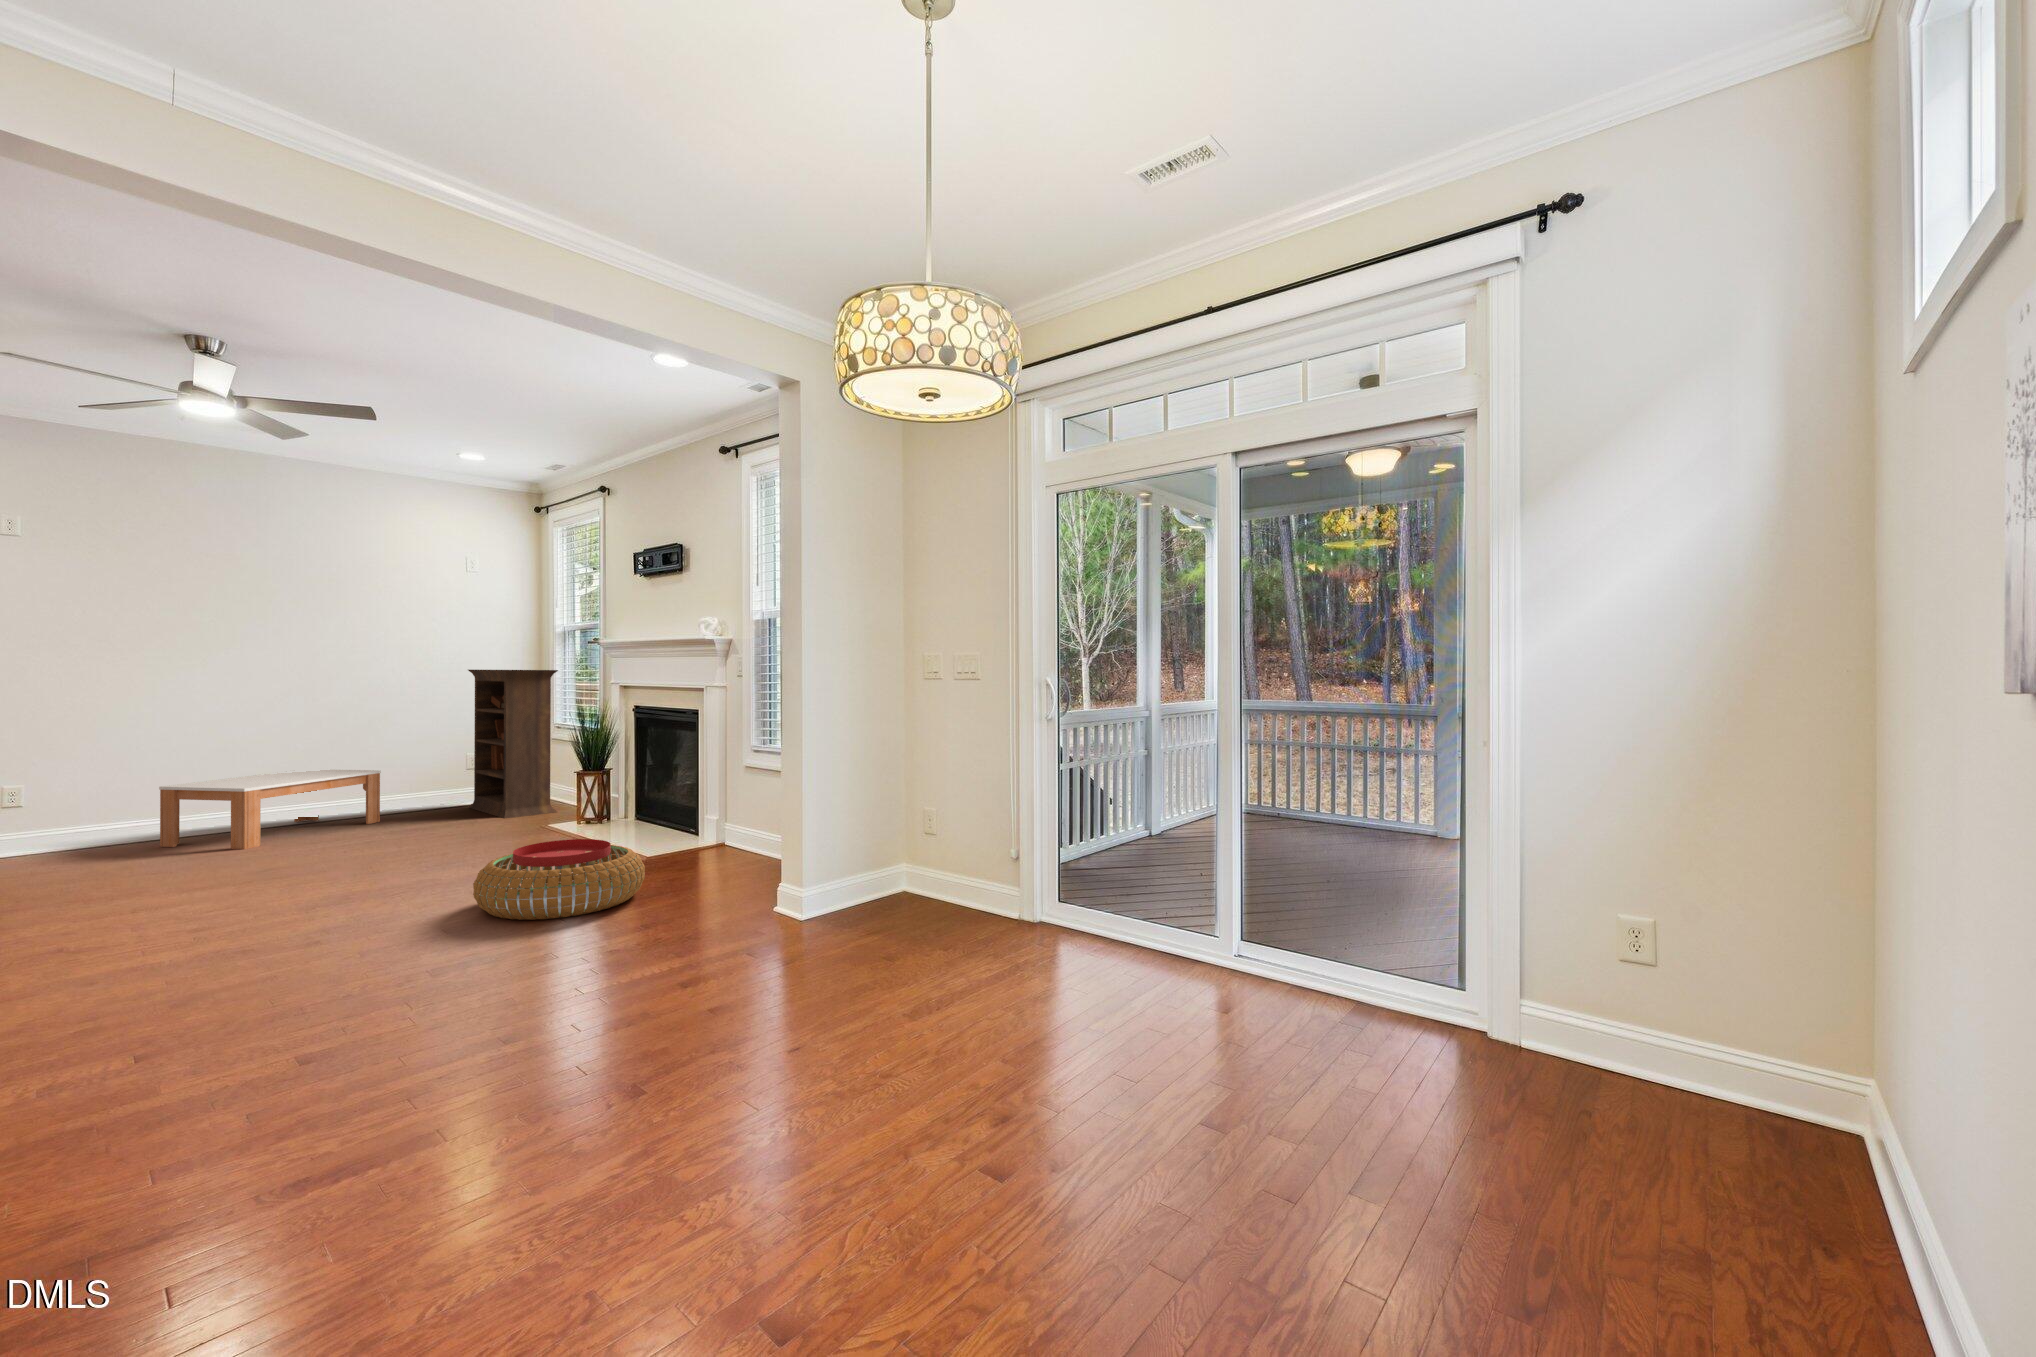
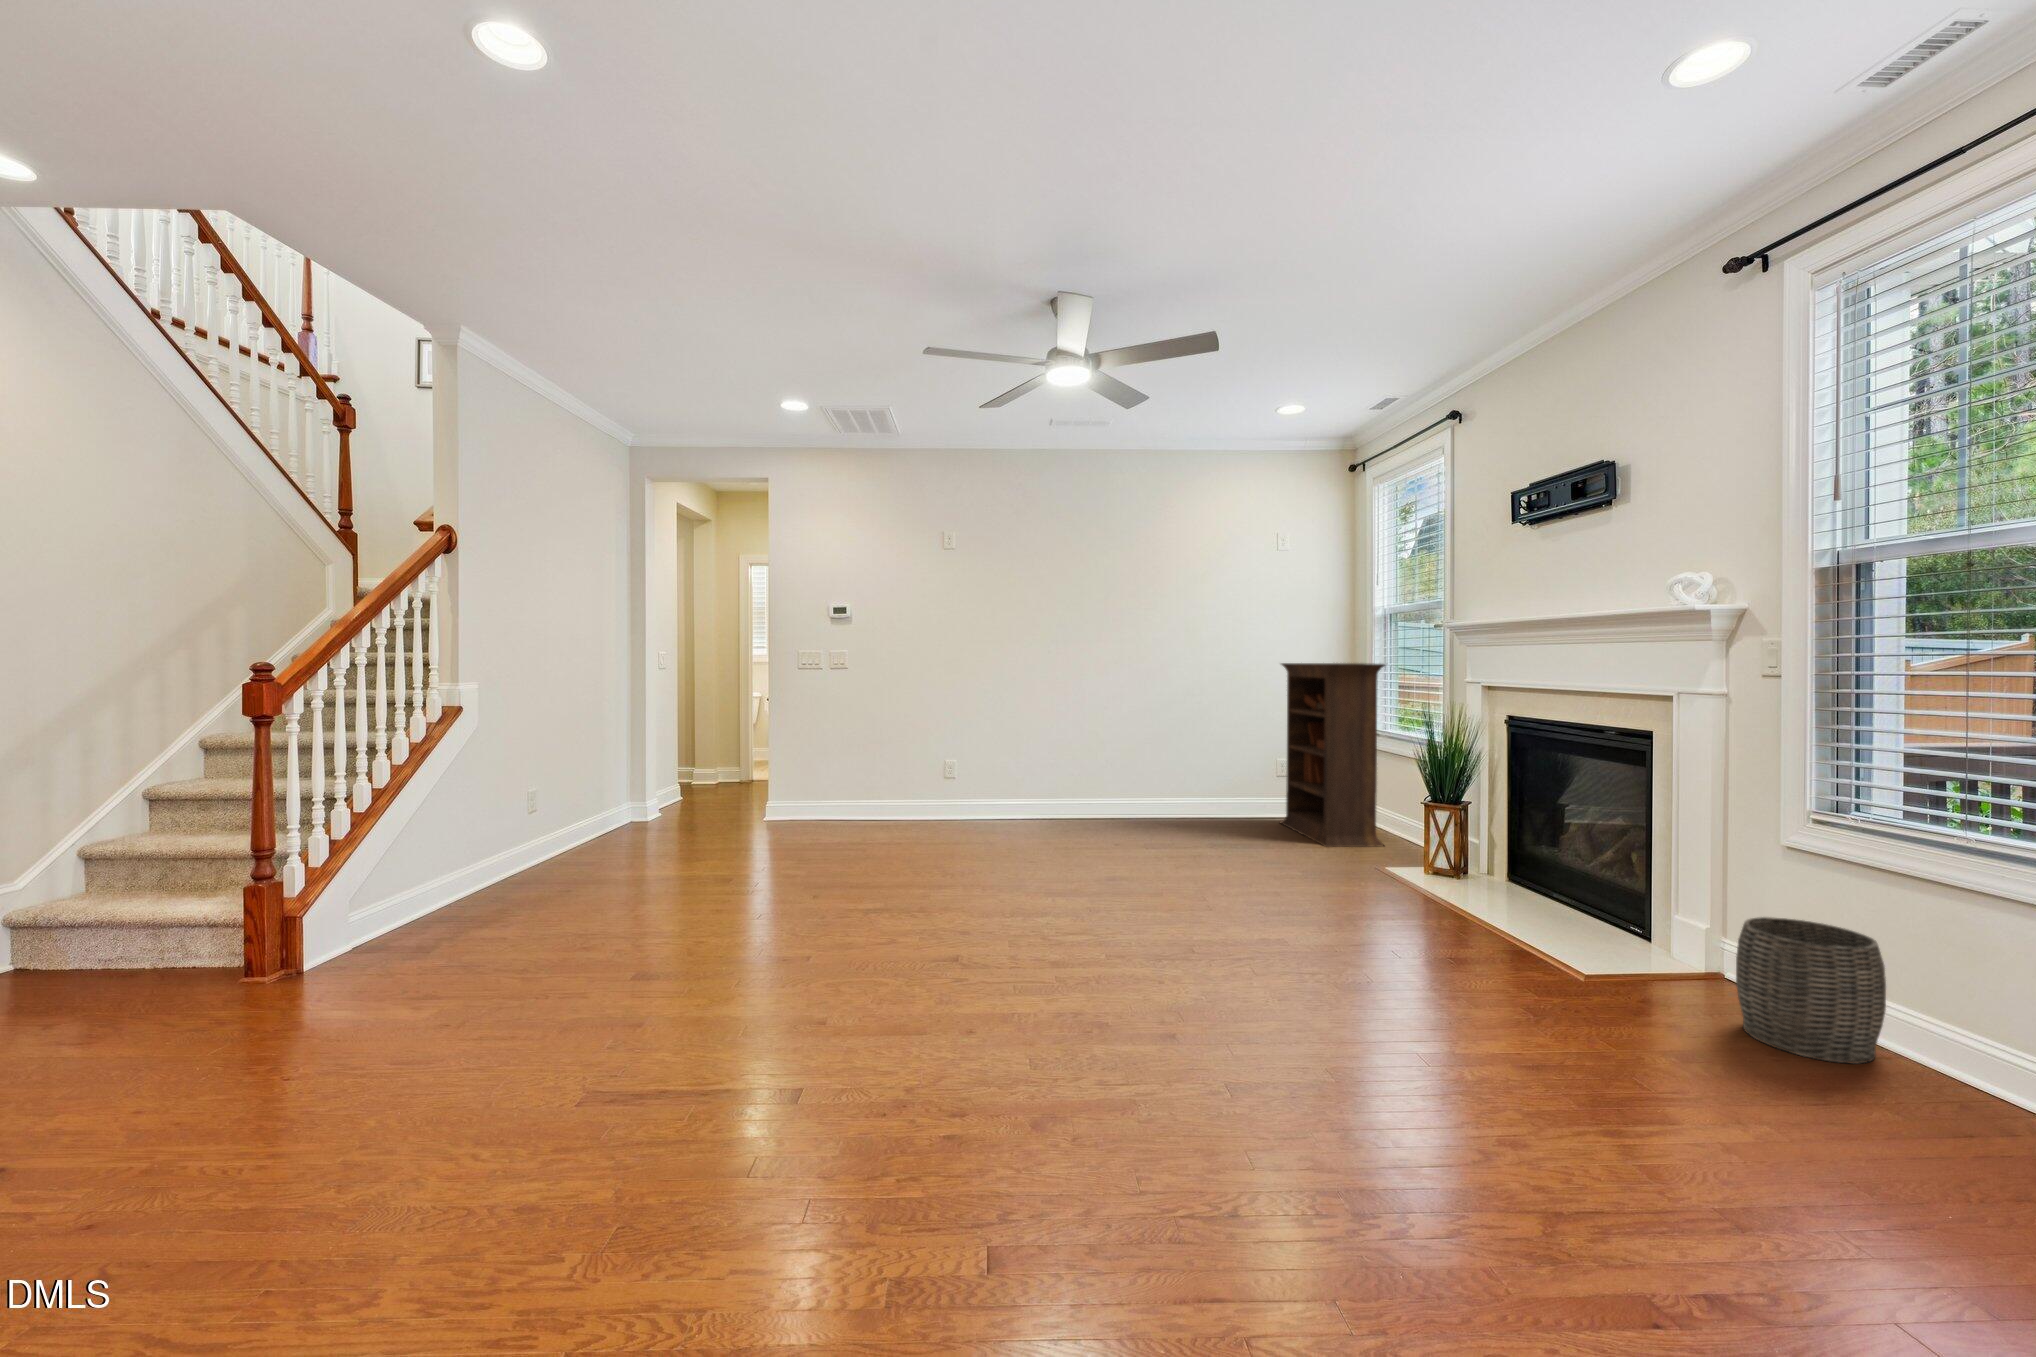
coffee table: present [159,770,381,849] -> none [1032,766,1201,850]
woven basket: none [710,803,770,869] -> present [1736,917,1886,1064]
pouf: present [473,839,645,920] -> none [1364,946,1661,1120]

